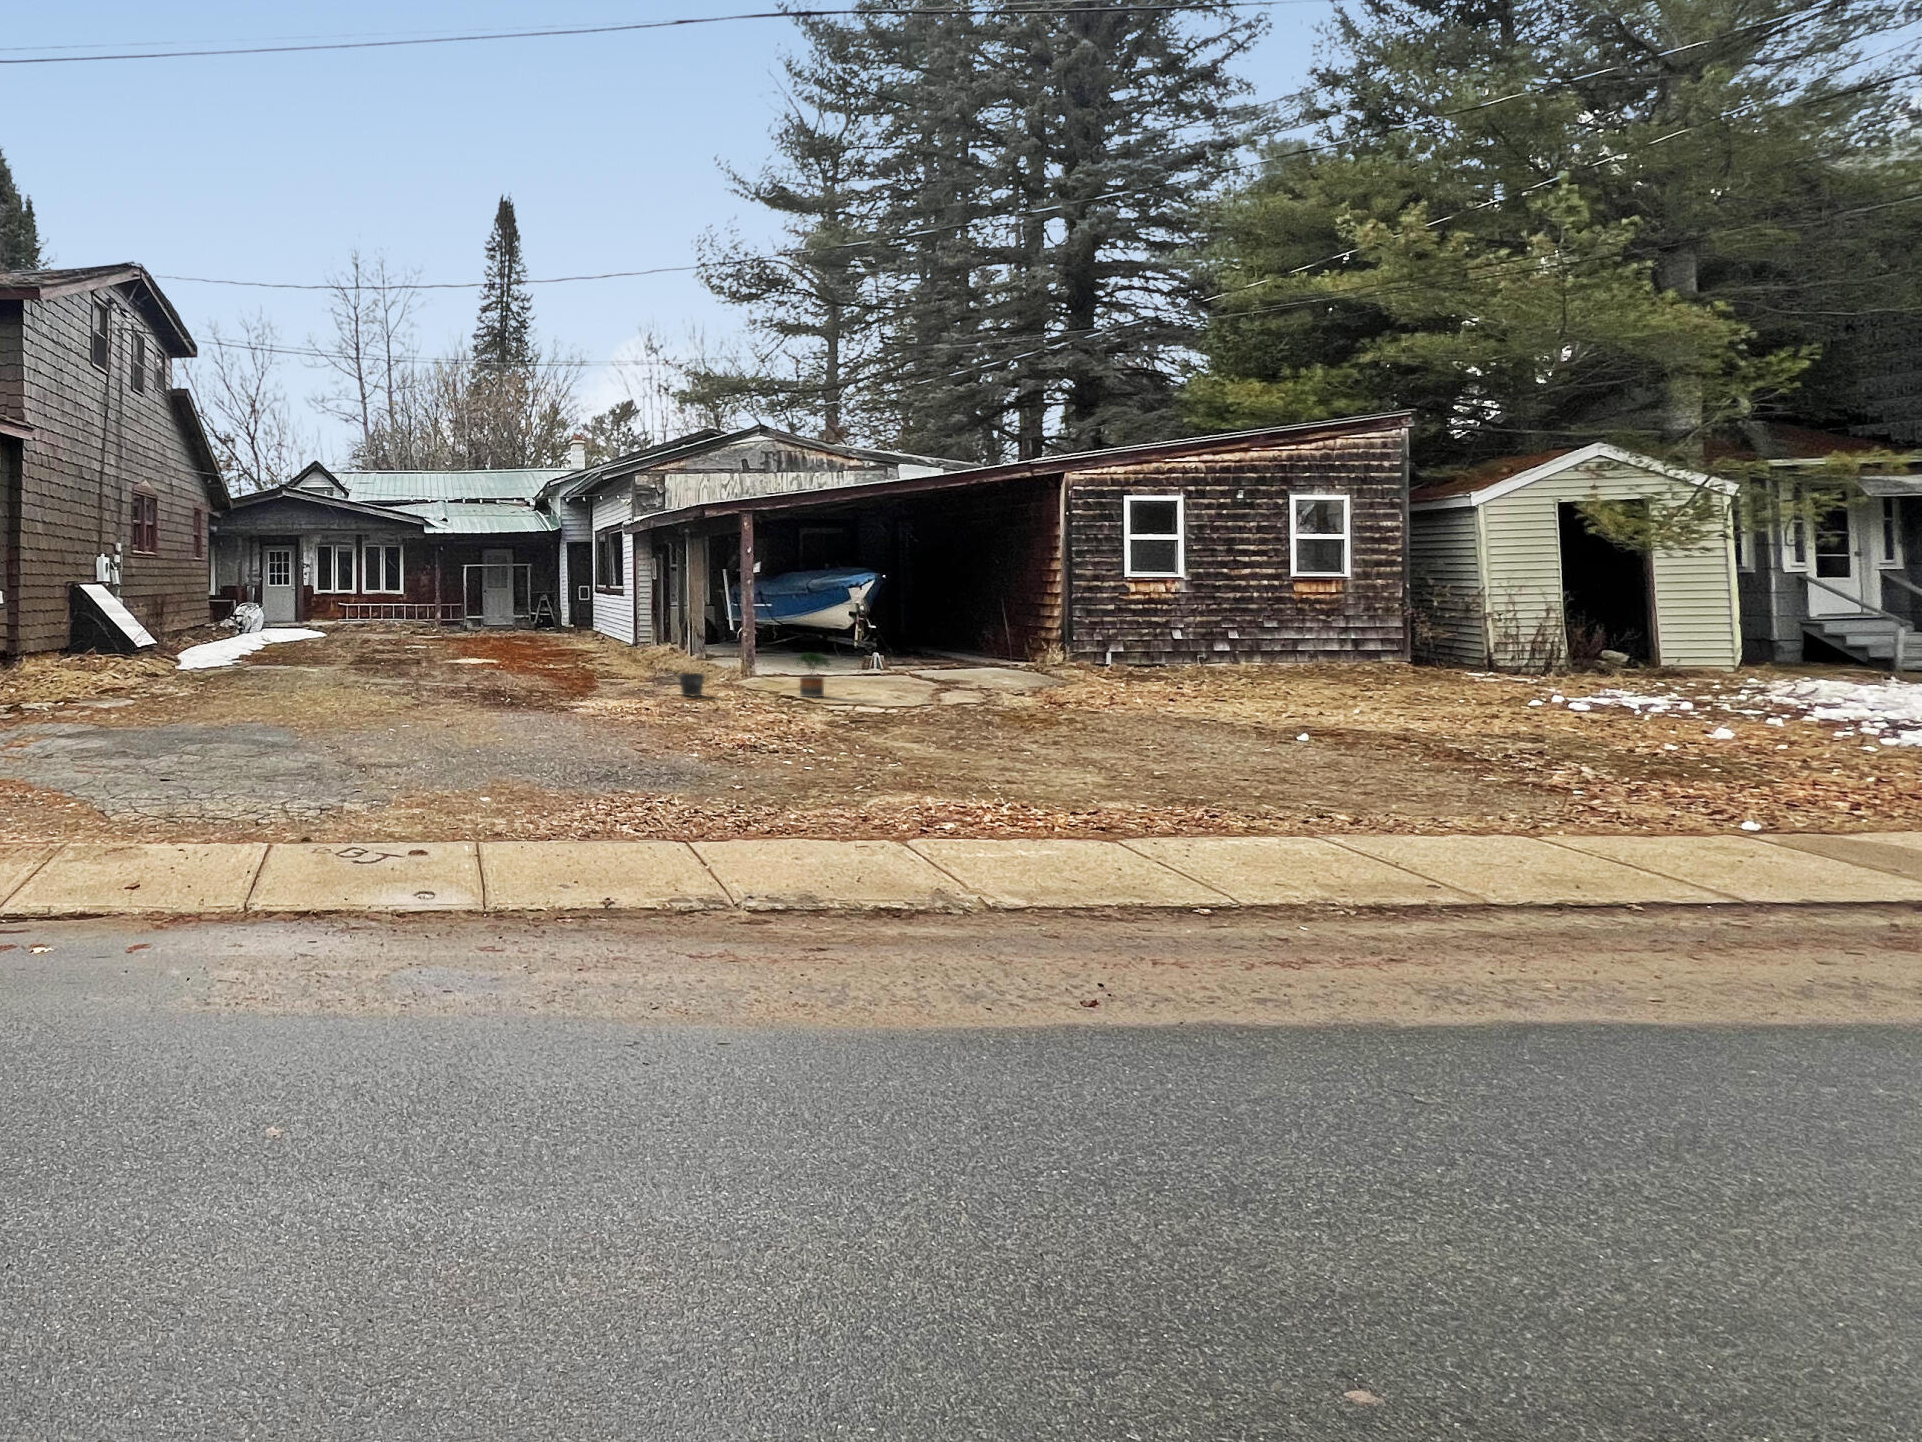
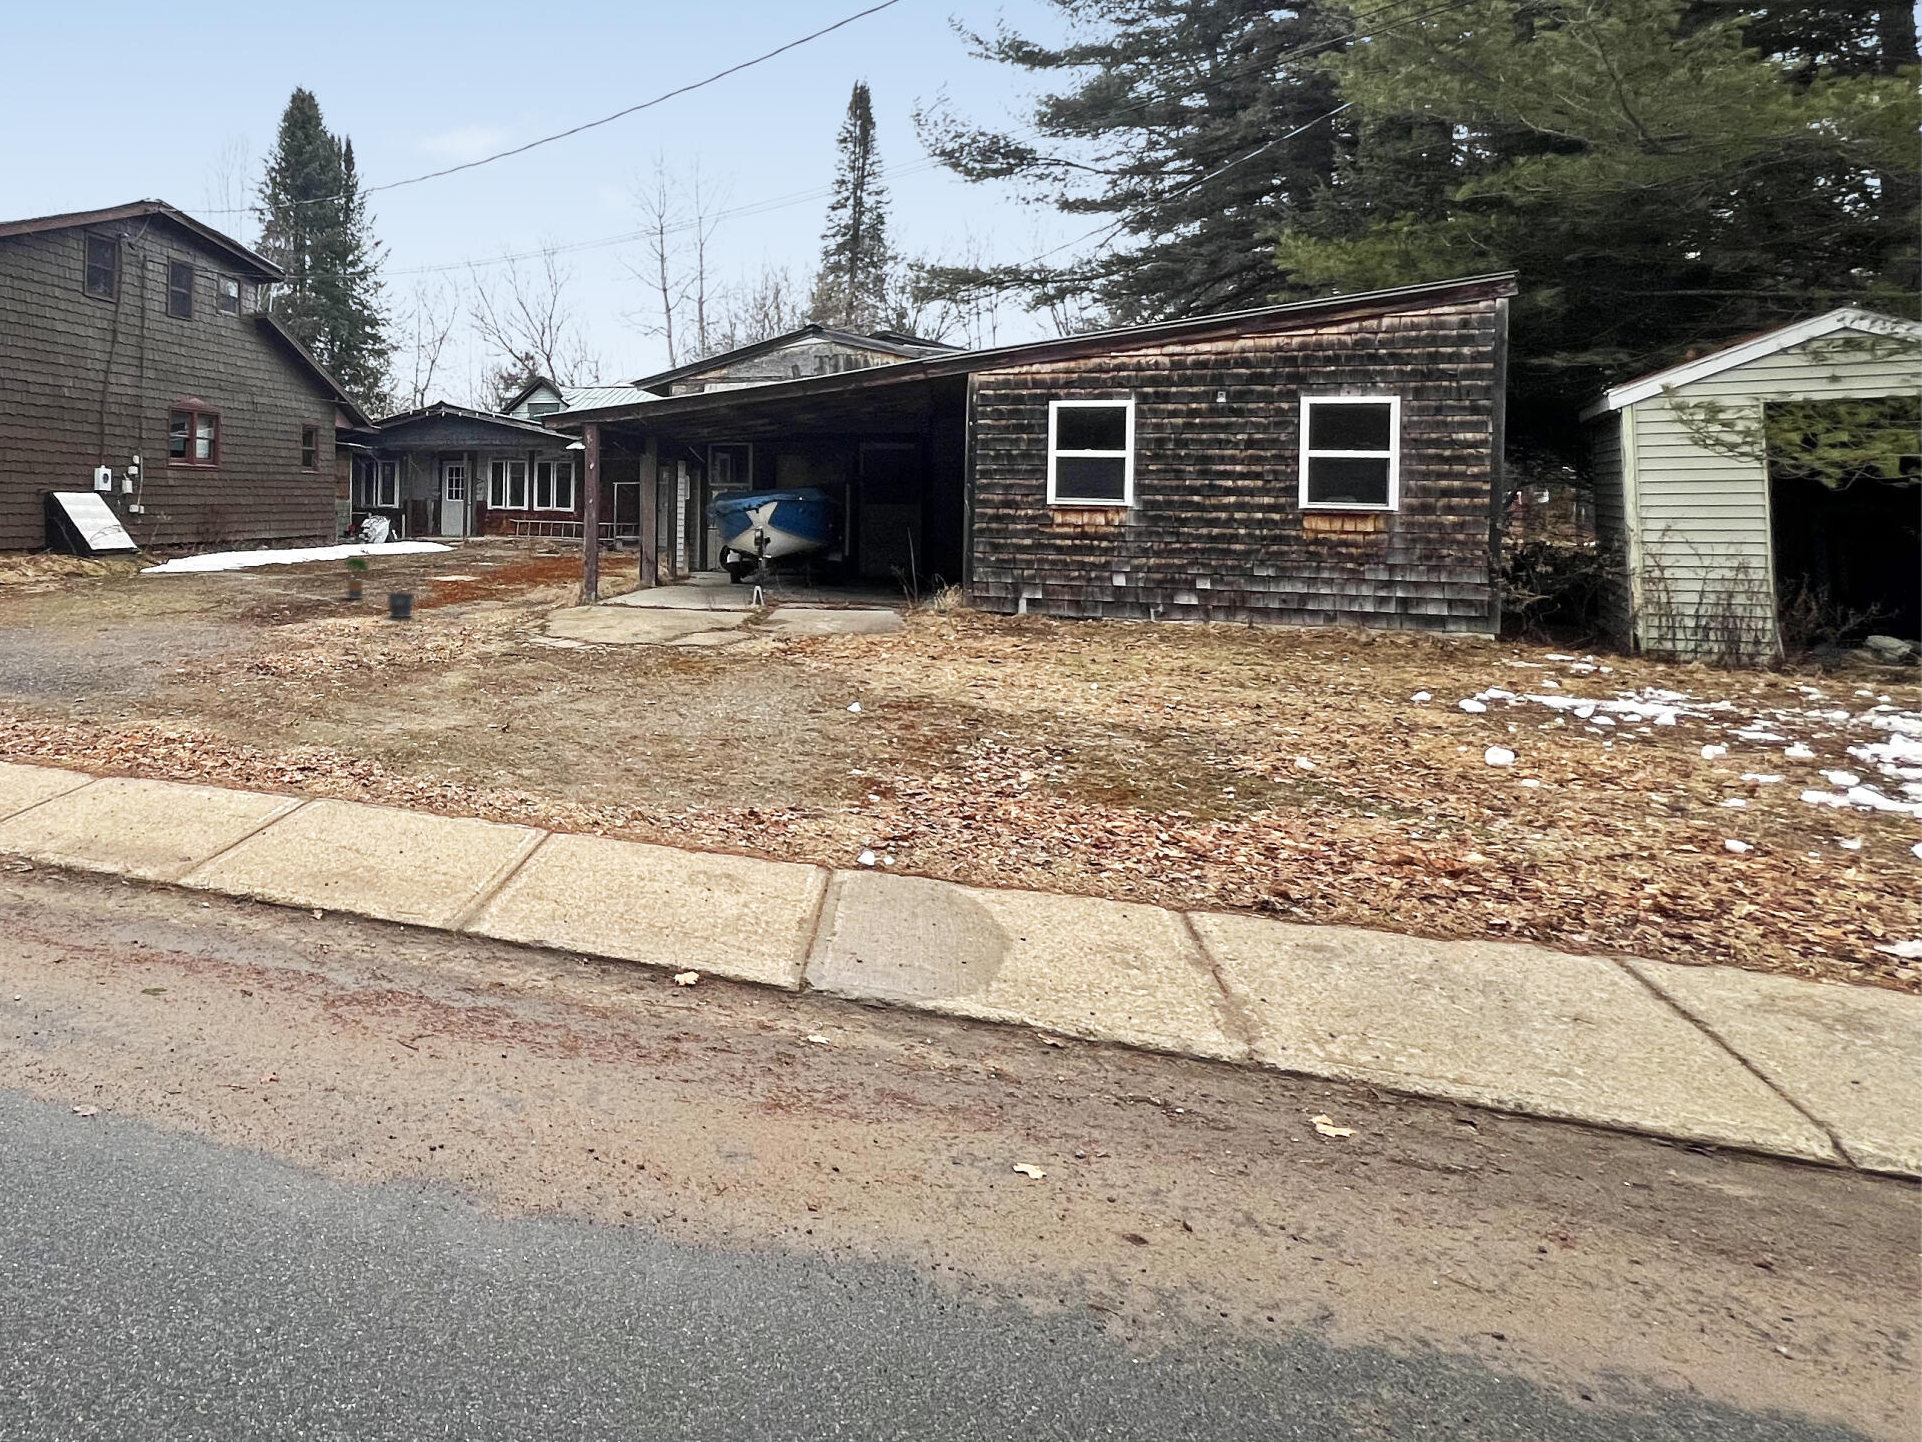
potted tree: present [796,653,830,697] -> present [344,558,368,599]

